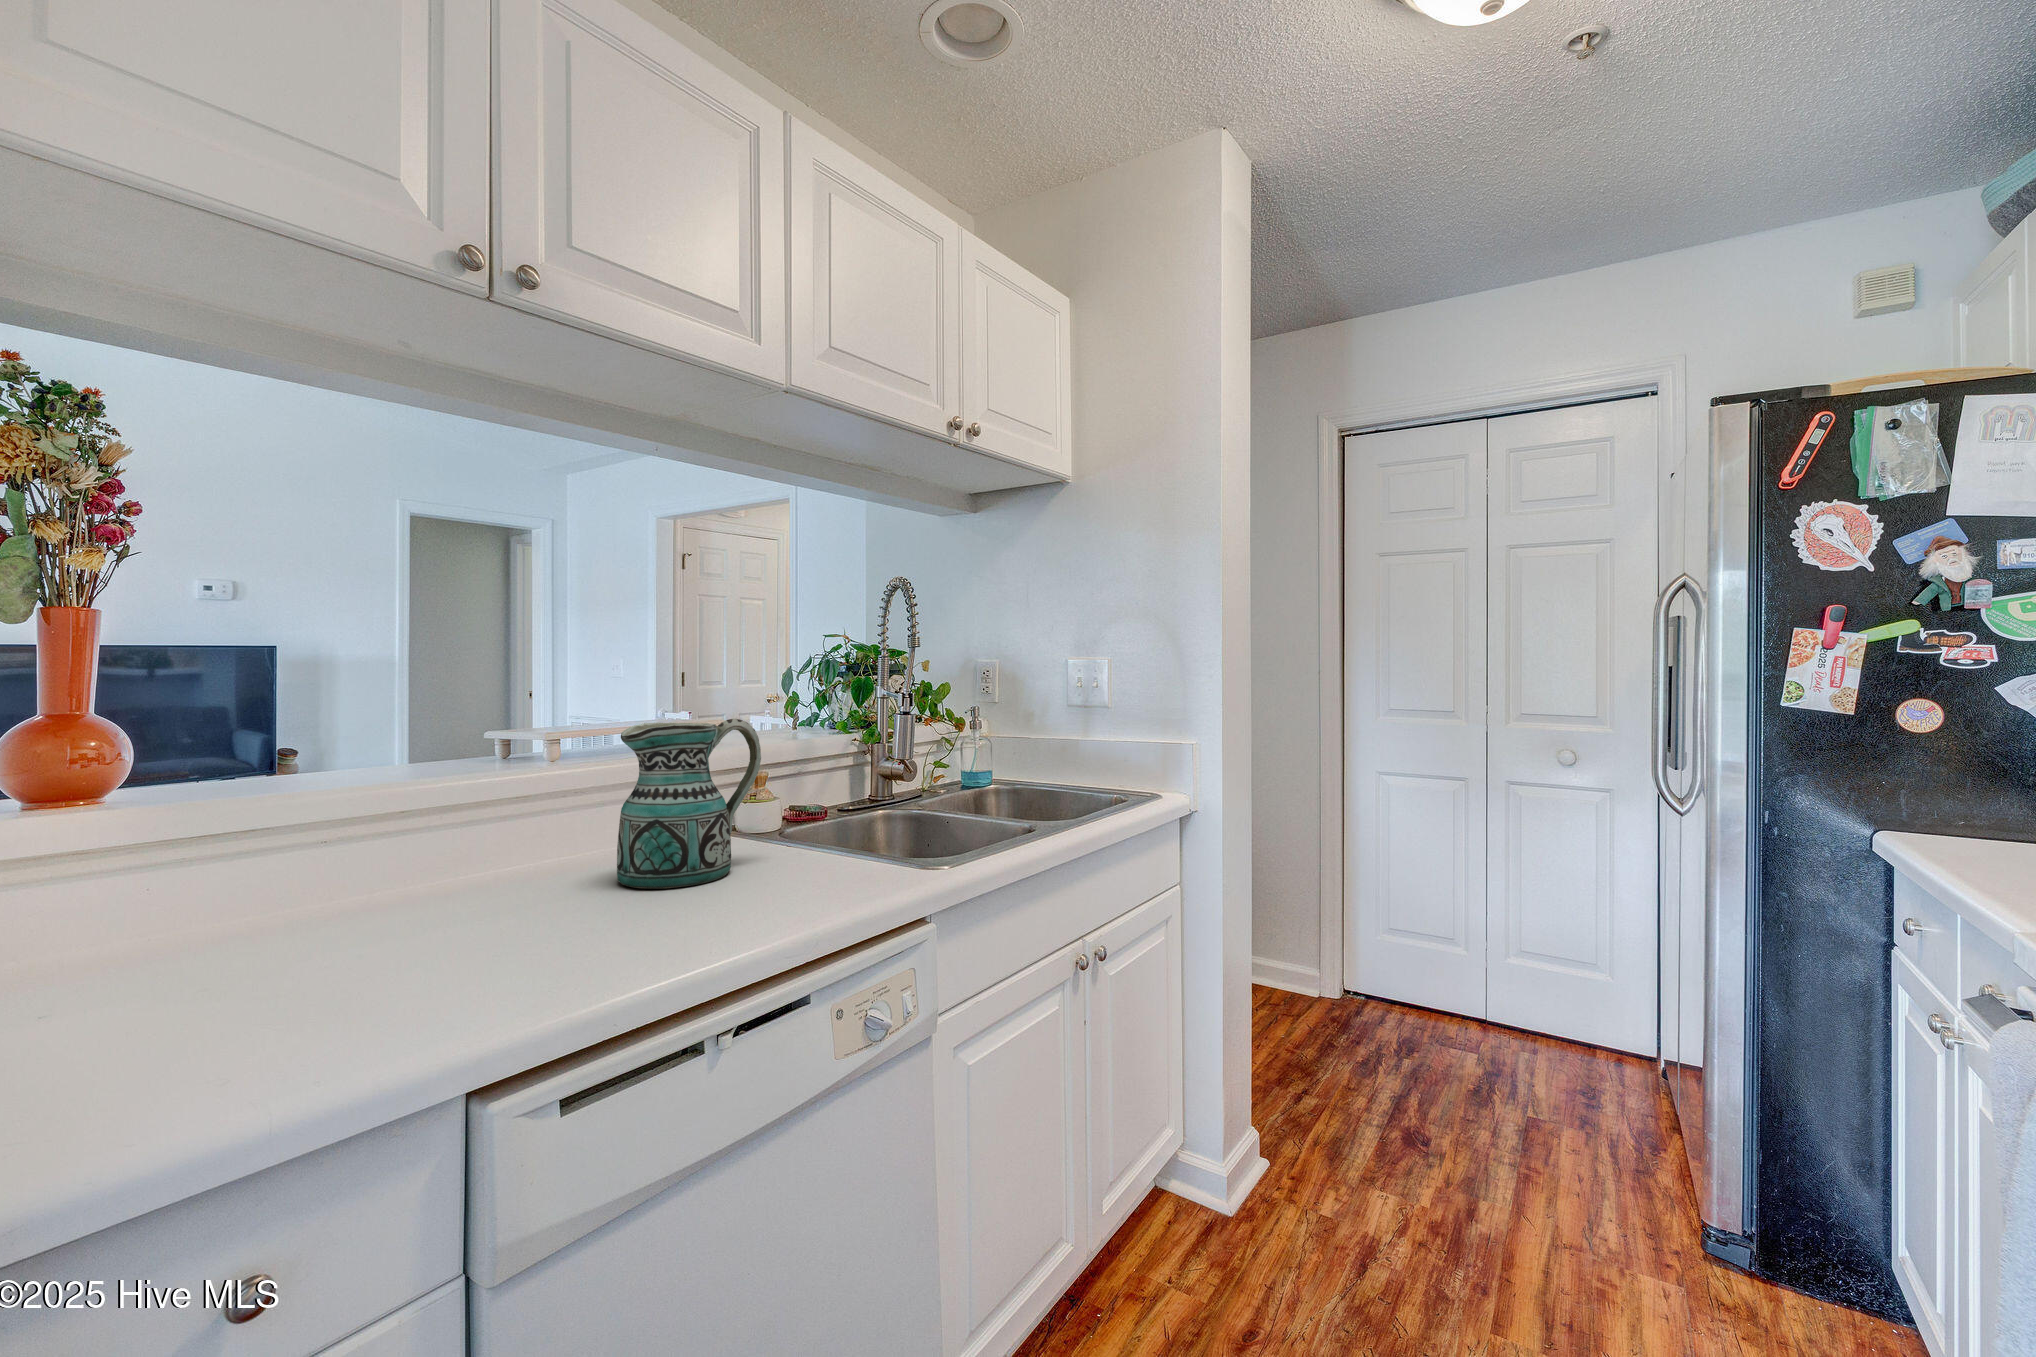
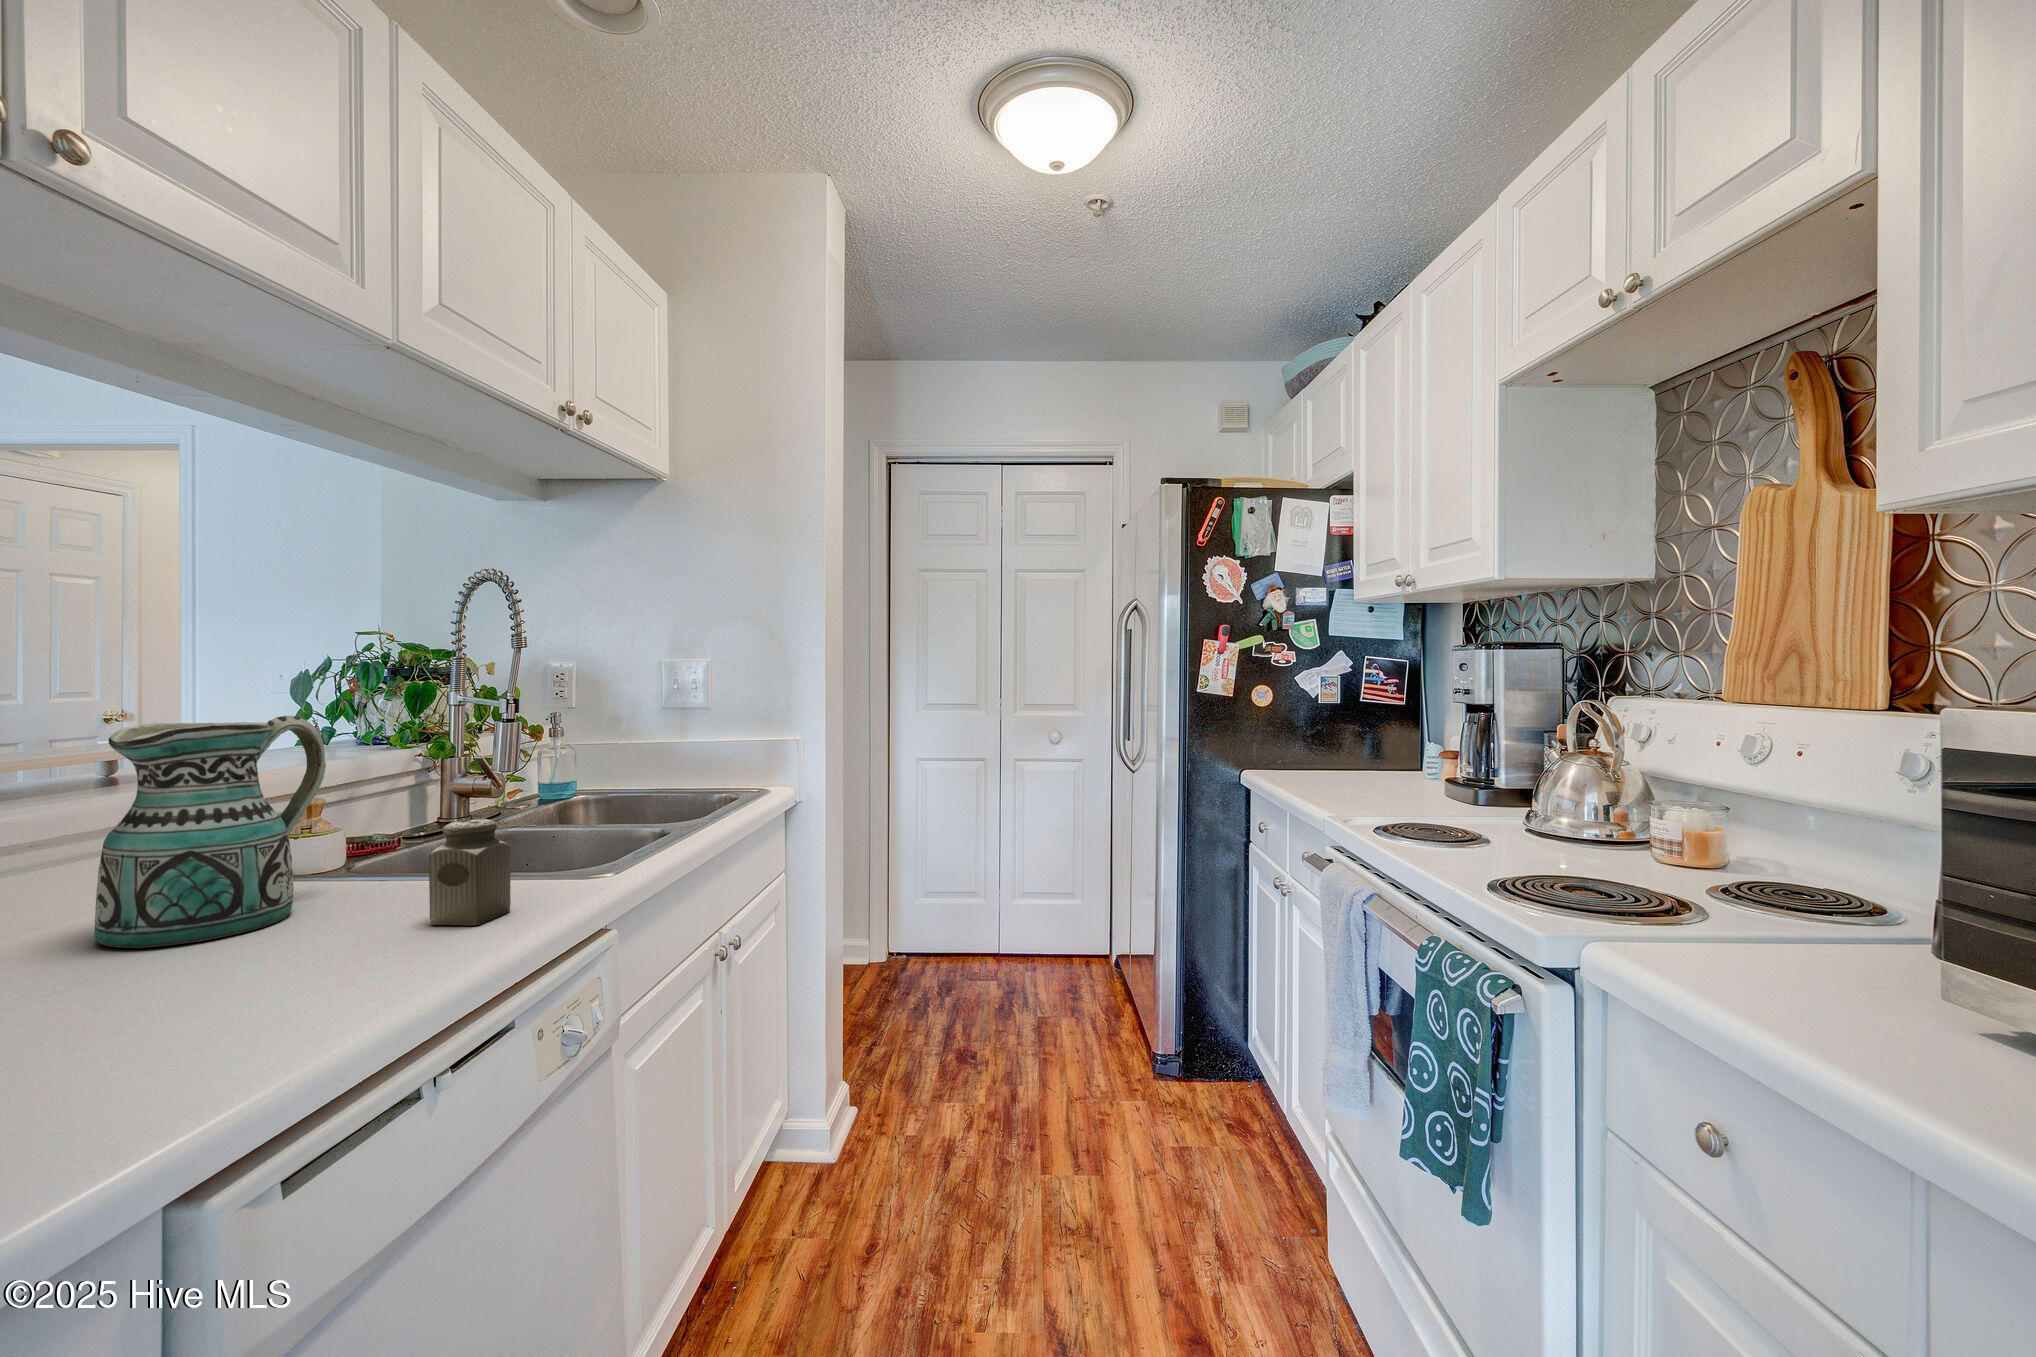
salt shaker: none [788,814,849,908] -> present [429,819,511,925]

